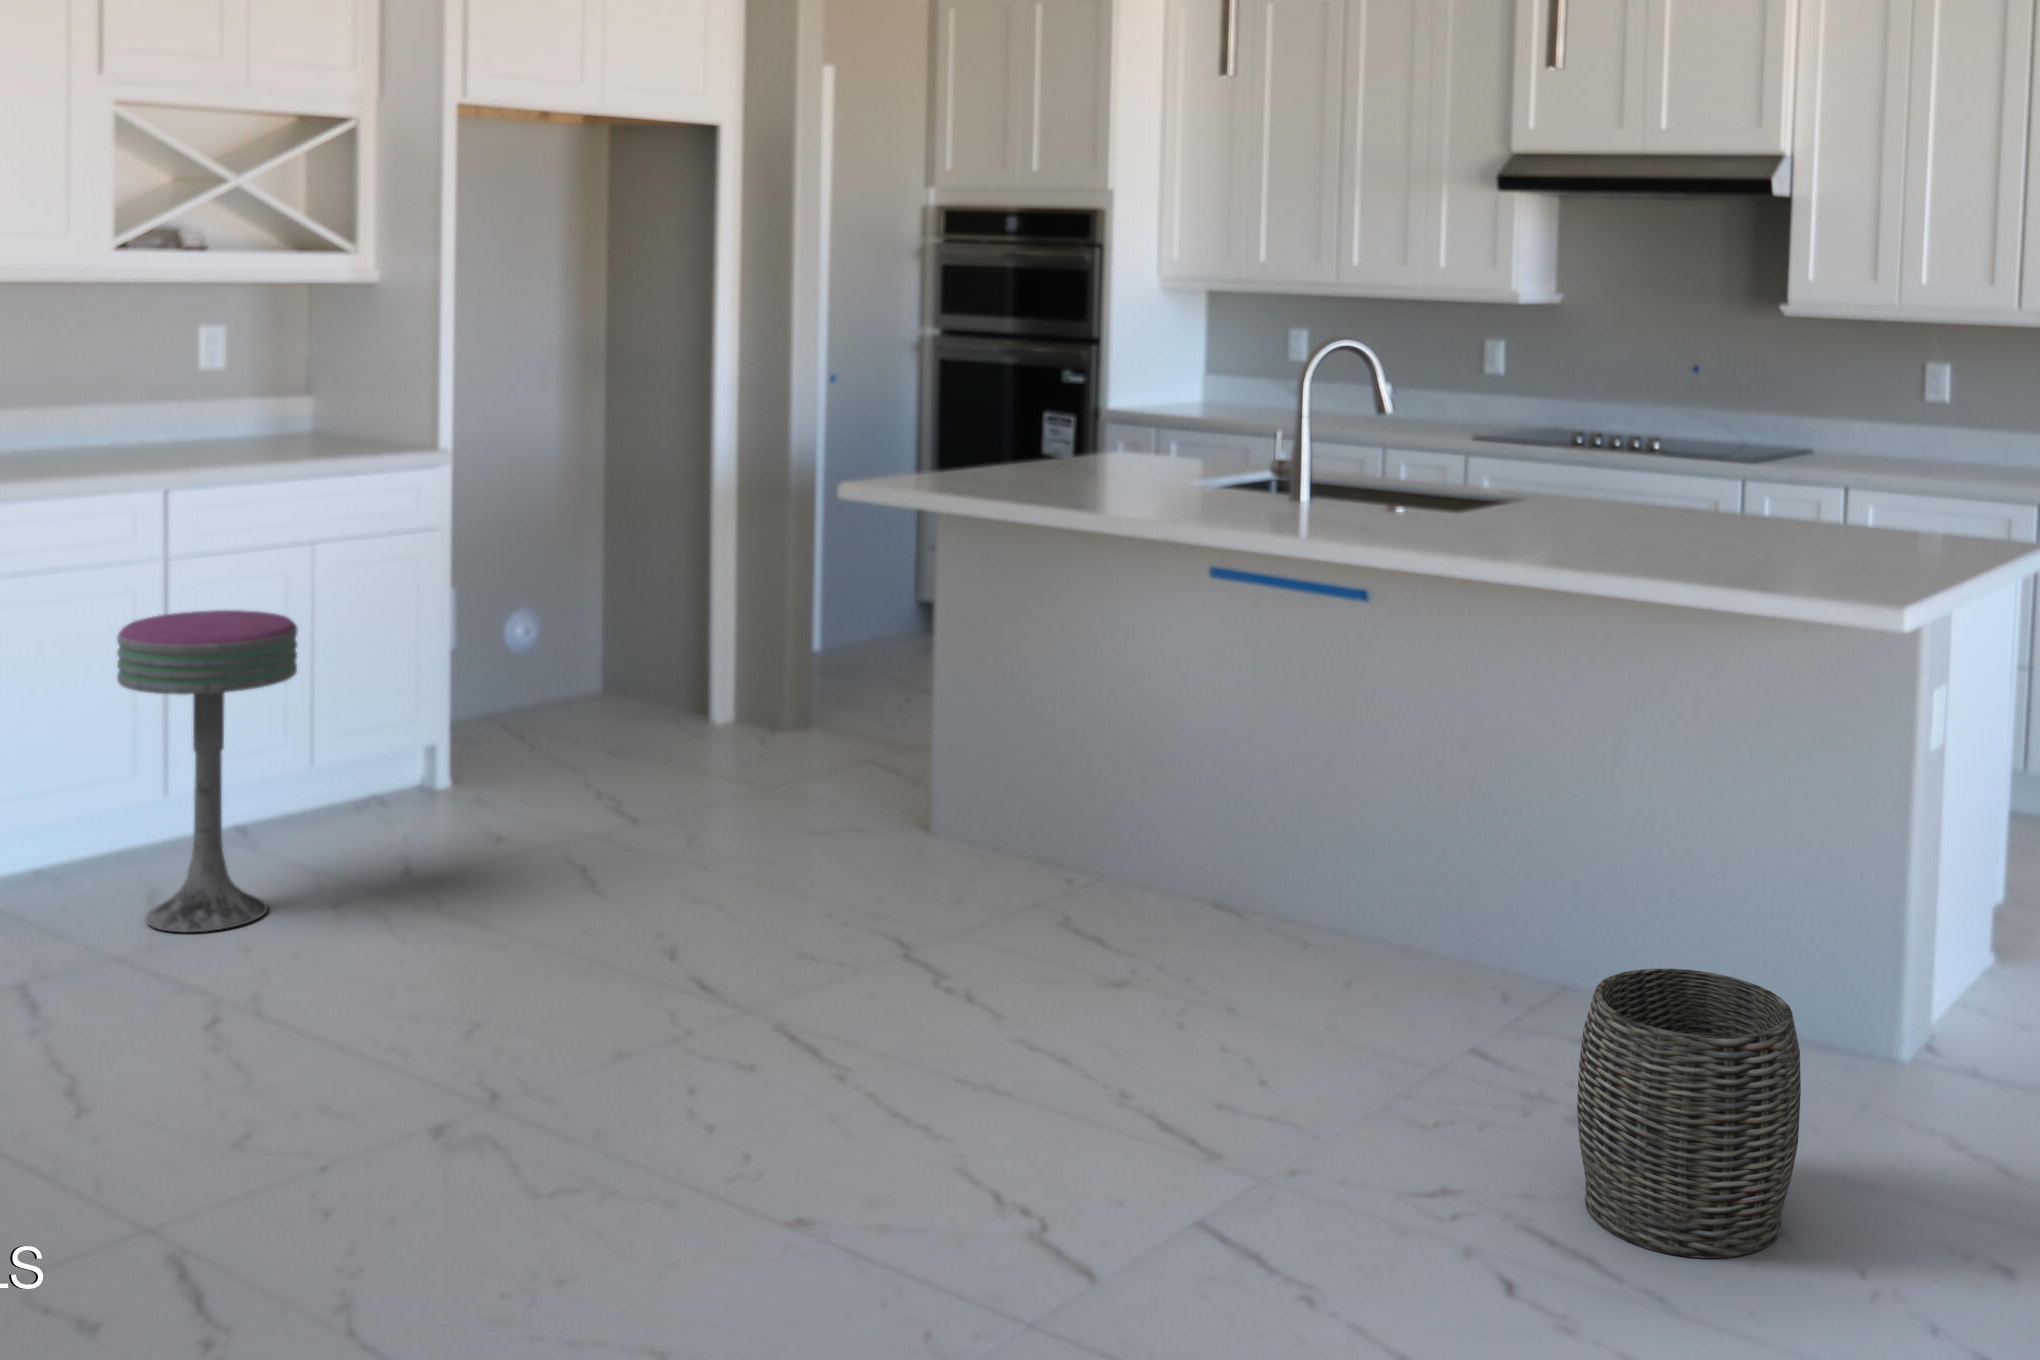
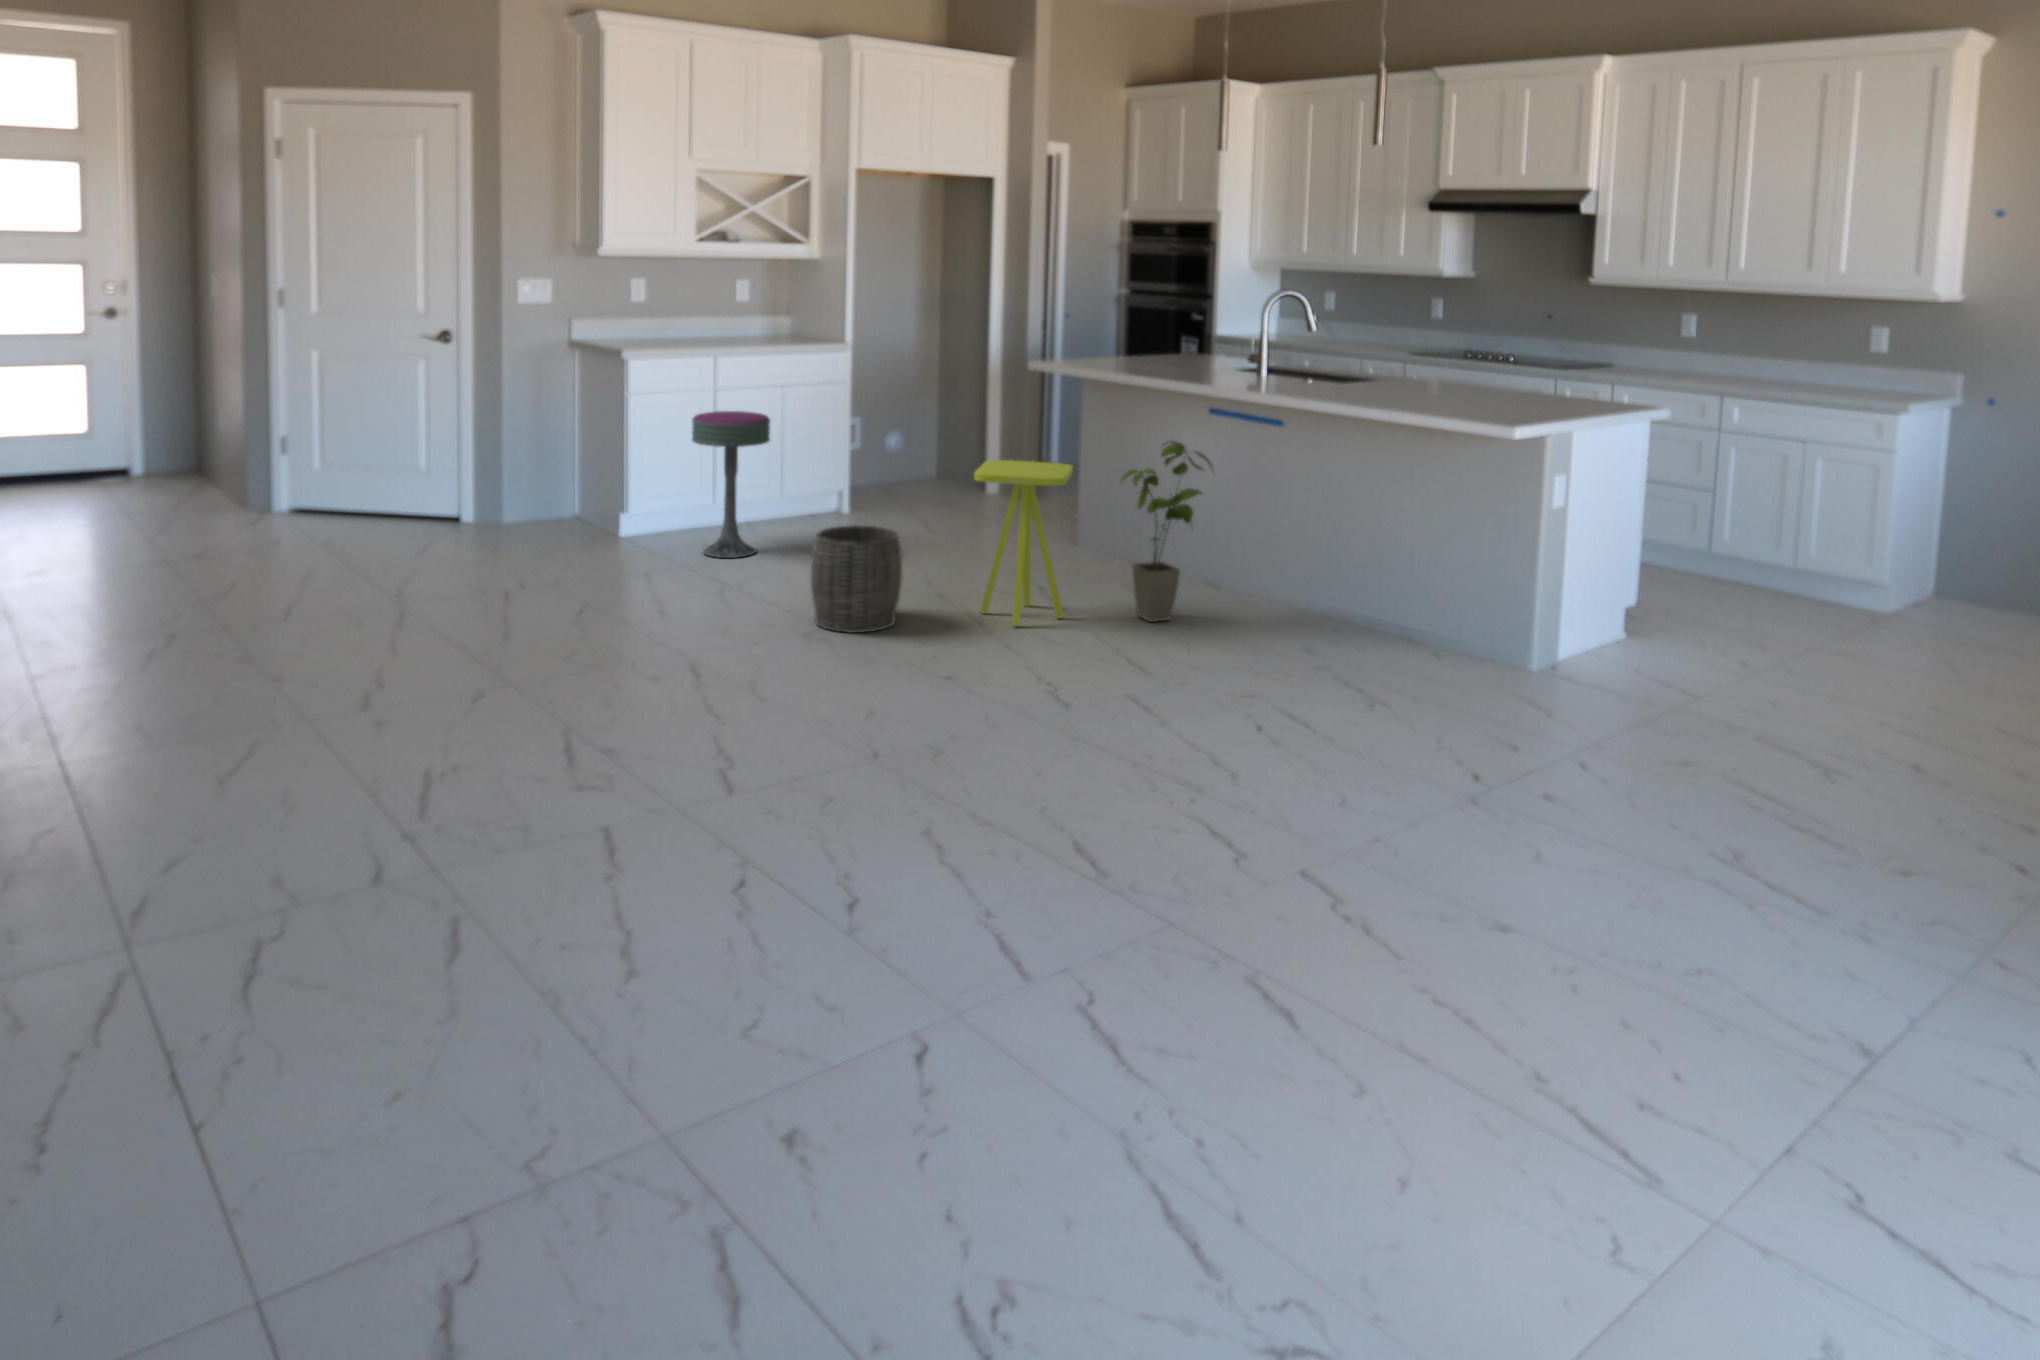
house plant: none [1086,648,1281,1019] -> present [1121,441,1212,622]
side table: none [793,702,989,1059] -> present [974,460,1073,625]
woven basket: present [1577,969,1801,1258] -> present [811,525,902,633]

